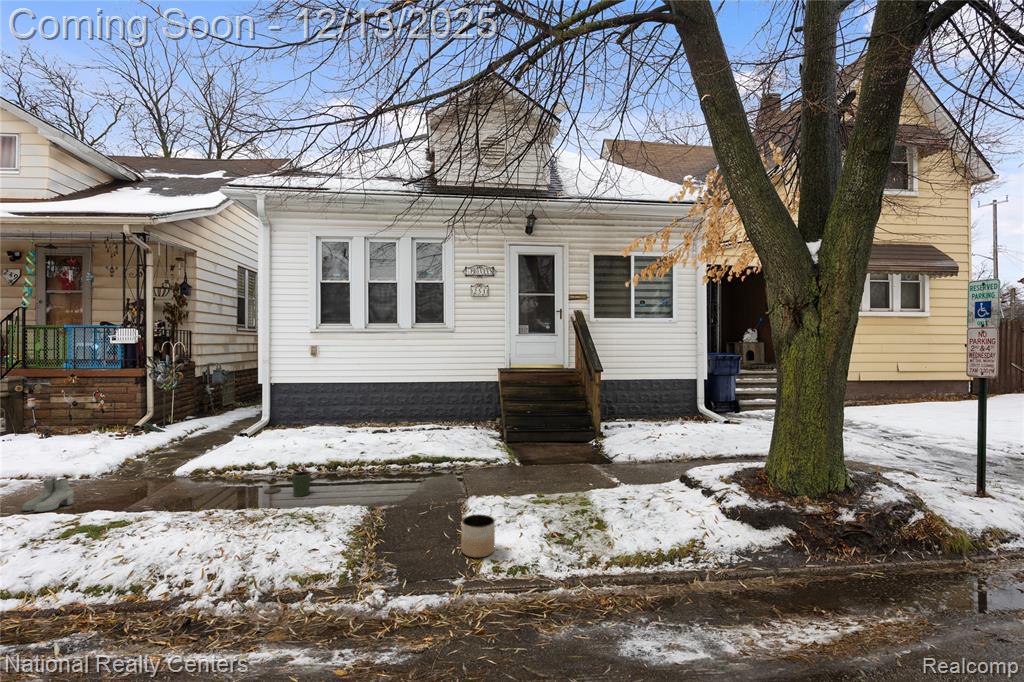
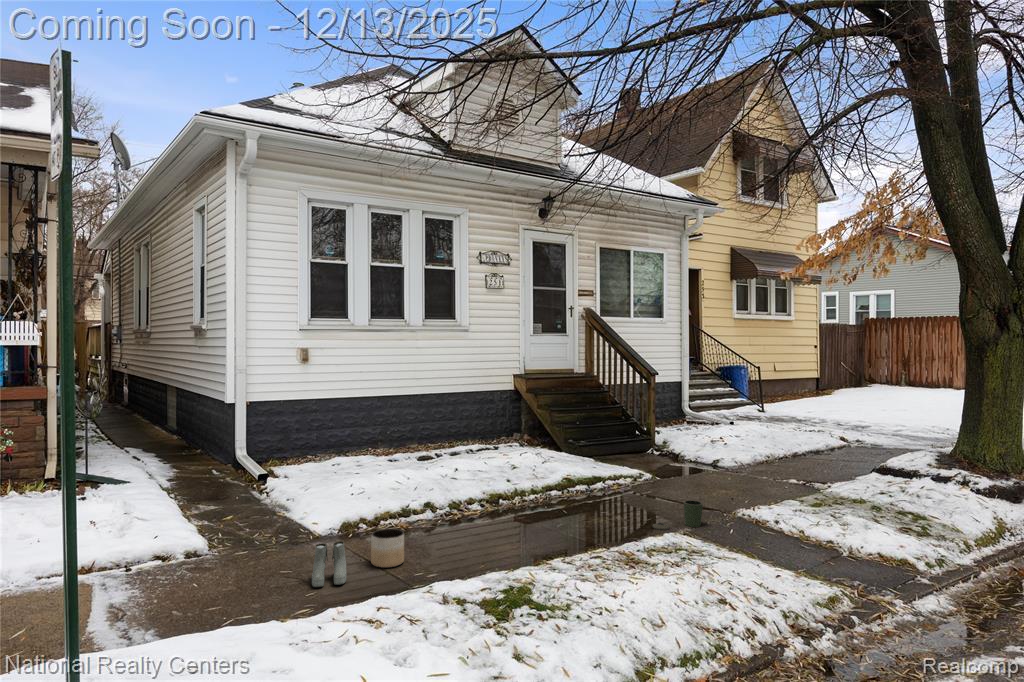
trash can: present [264,471,311,497] -> present [652,500,703,530]
planter: present [461,514,495,558] -> present [371,529,404,568]

